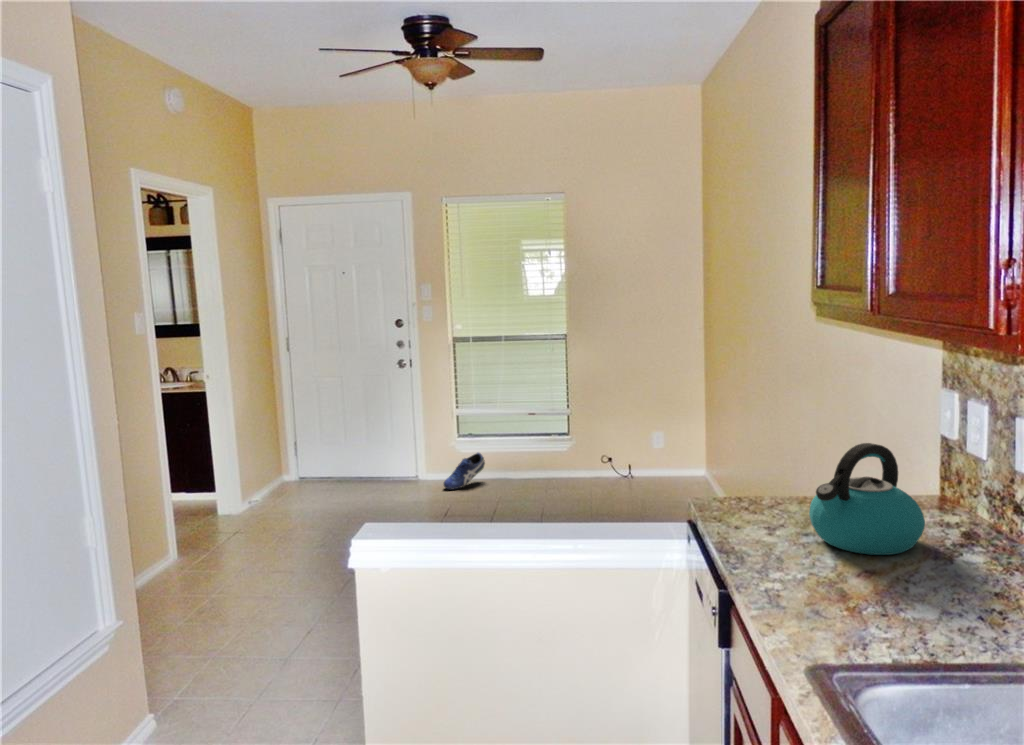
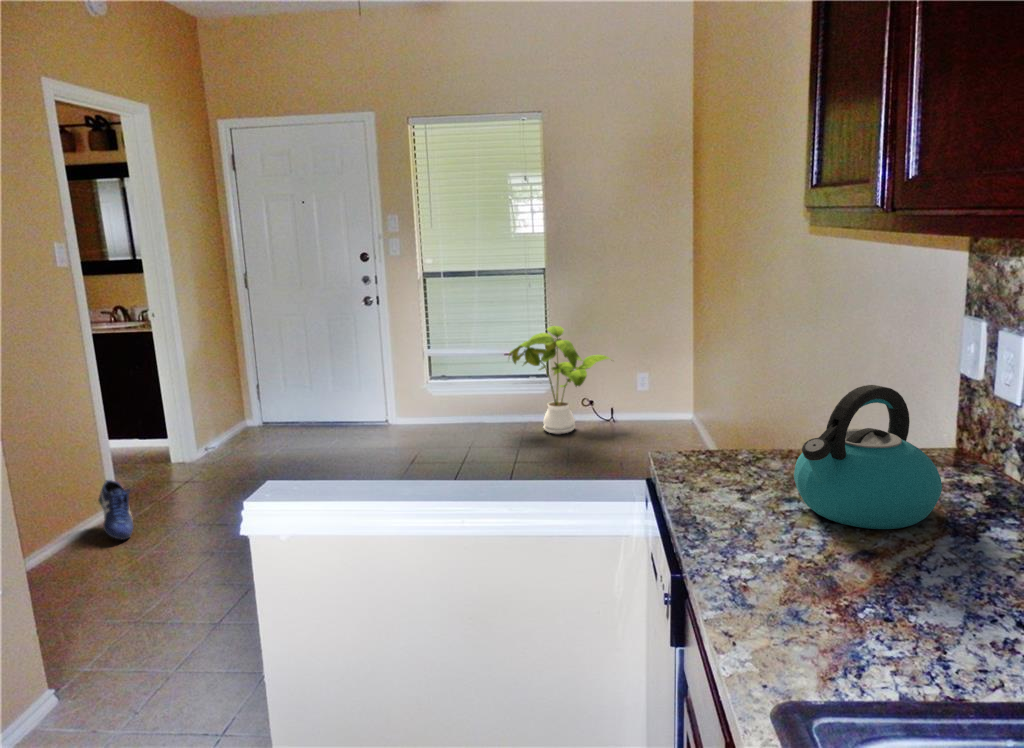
house plant: none [533,389,631,489] -> present [509,326,610,434]
shoe: present [444,453,485,490] -> present [98,480,134,539]

